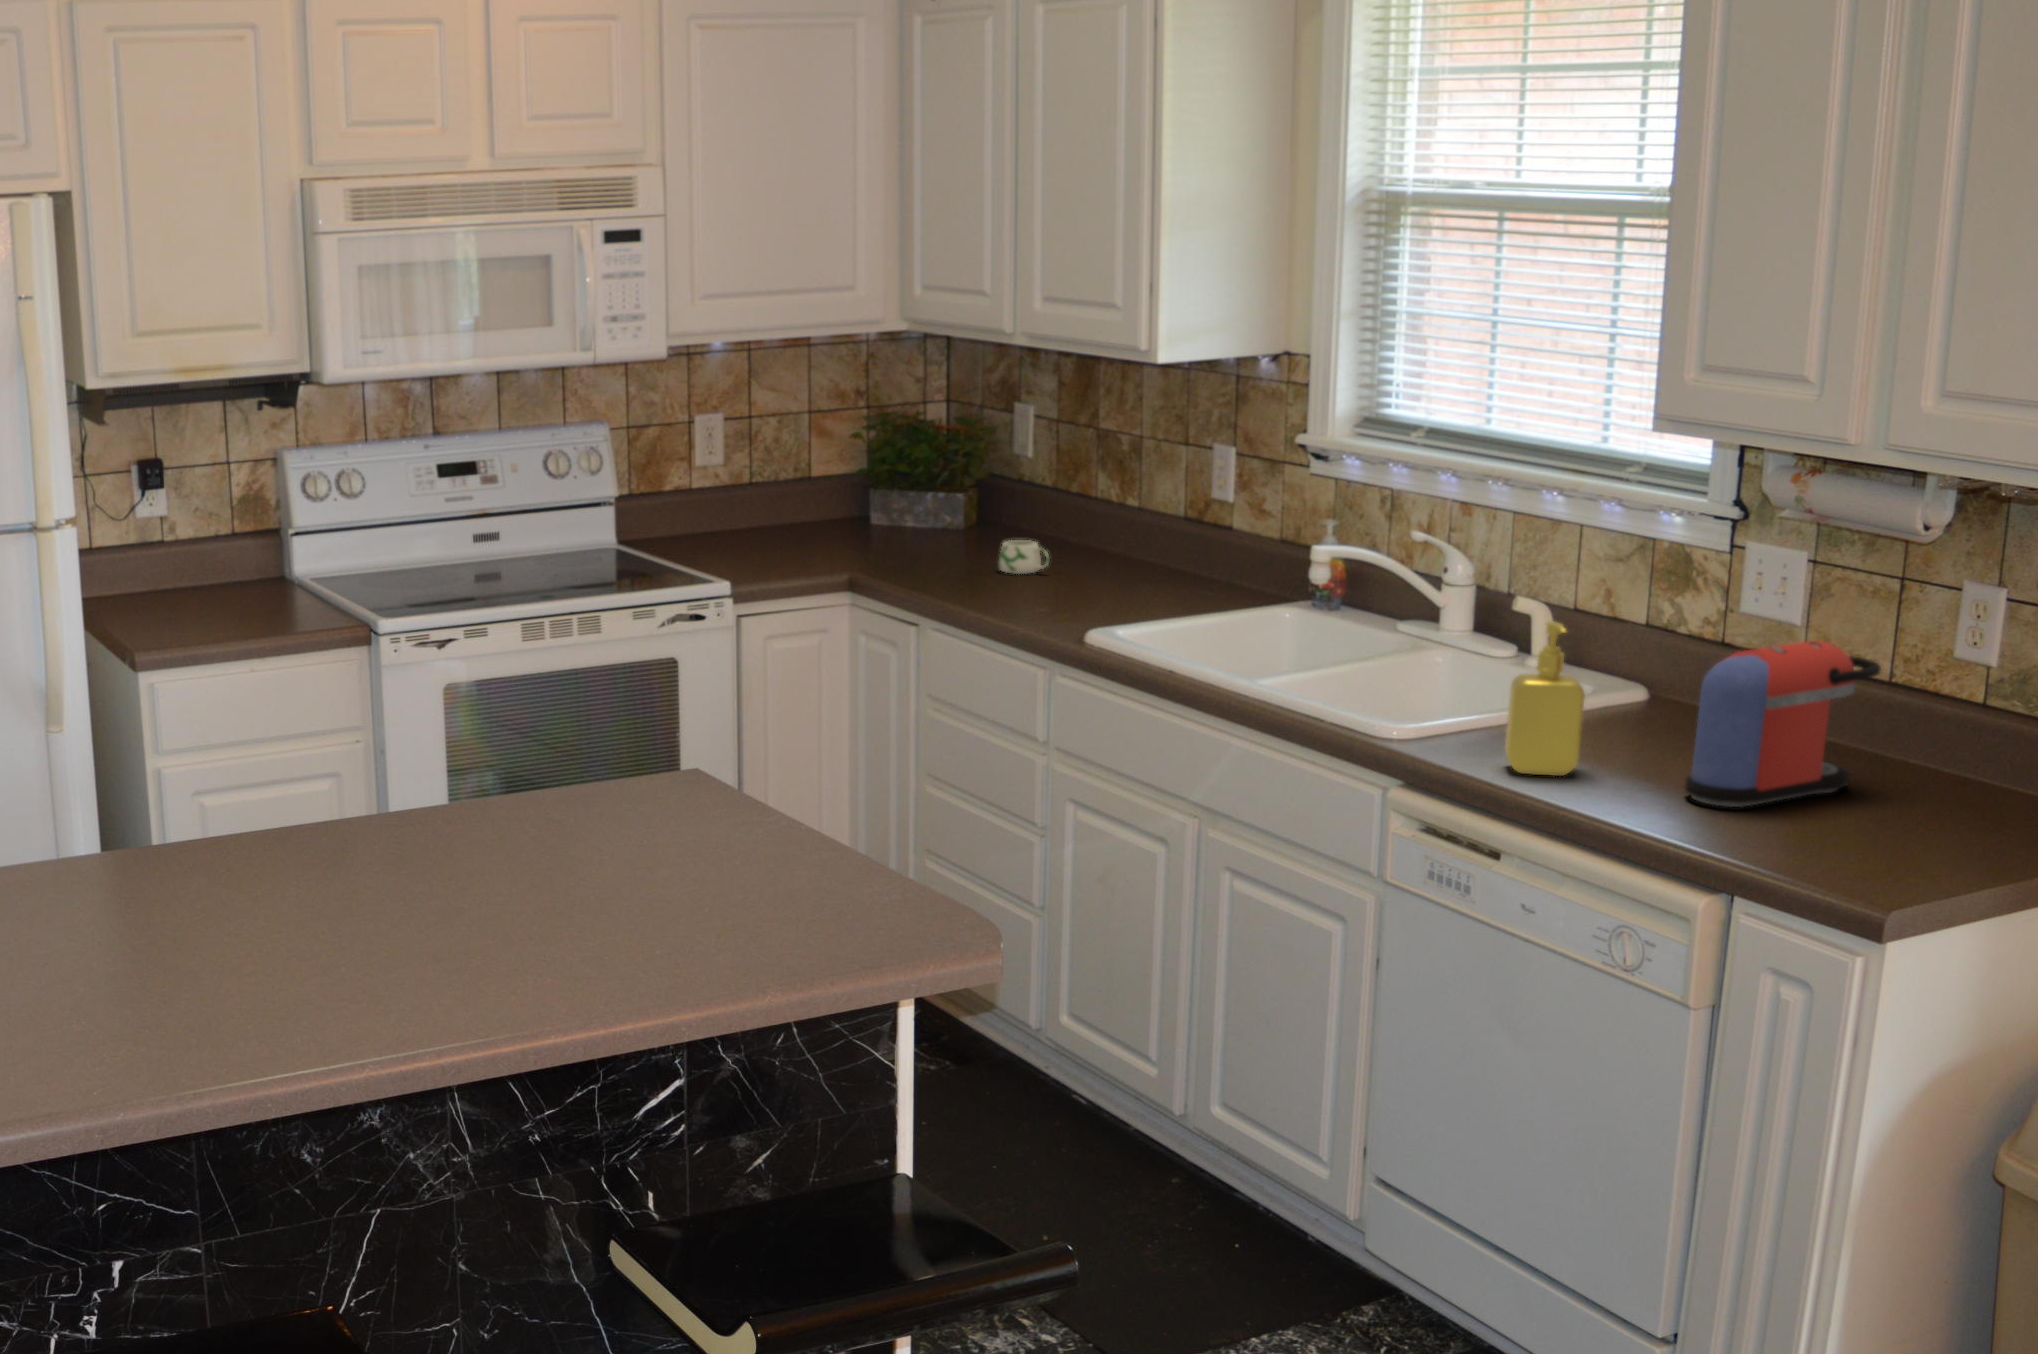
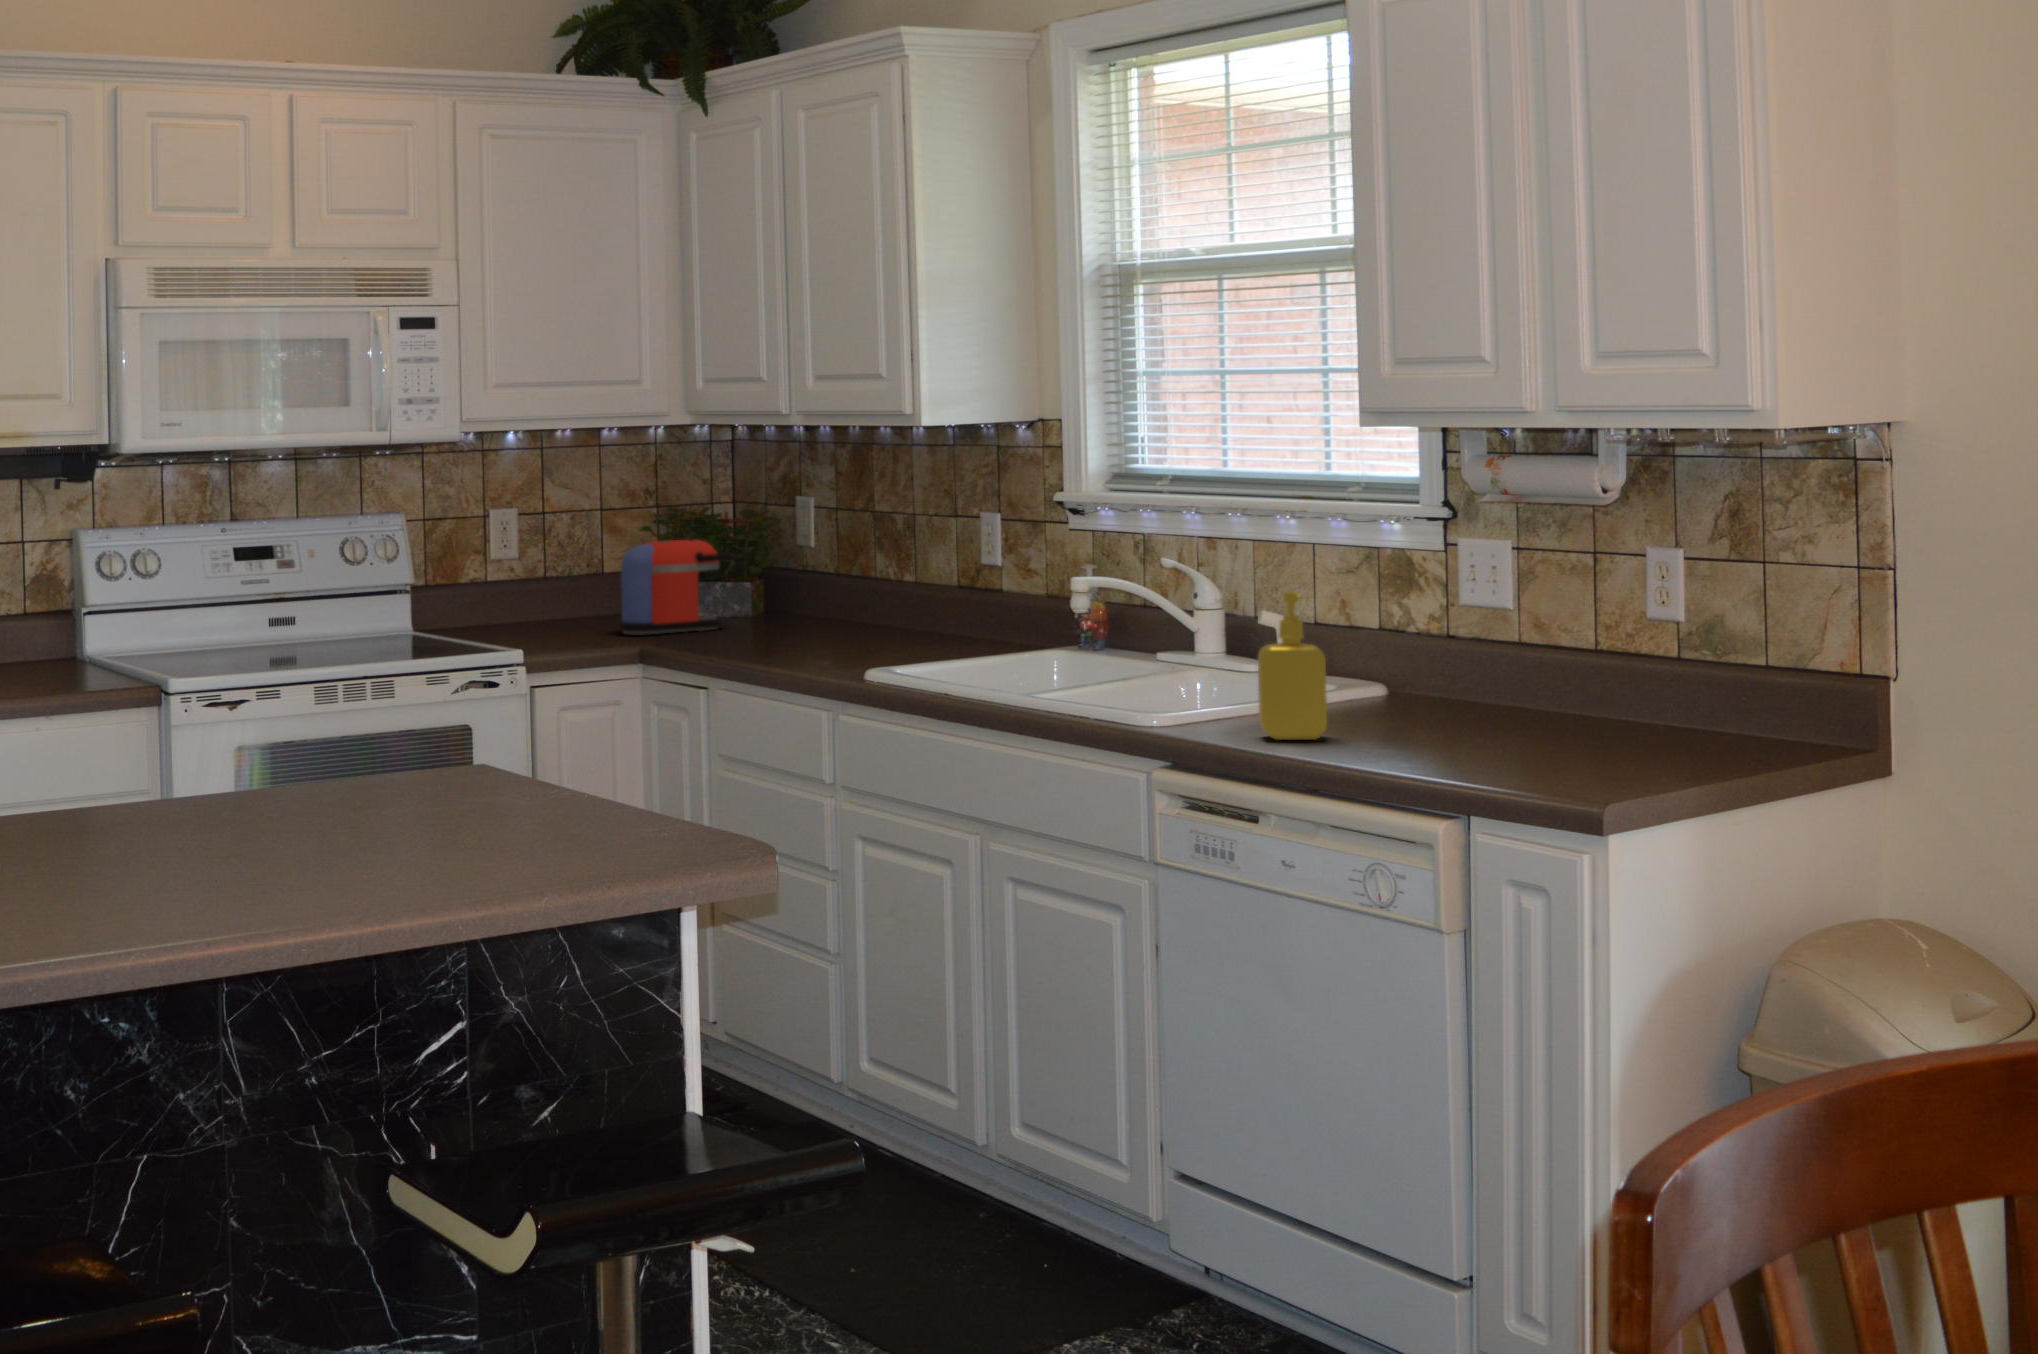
mug: present [998,540,1049,574] -> none [787,610,835,640]
coffee maker: present [1685,641,1881,807] -> present [619,539,735,635]

